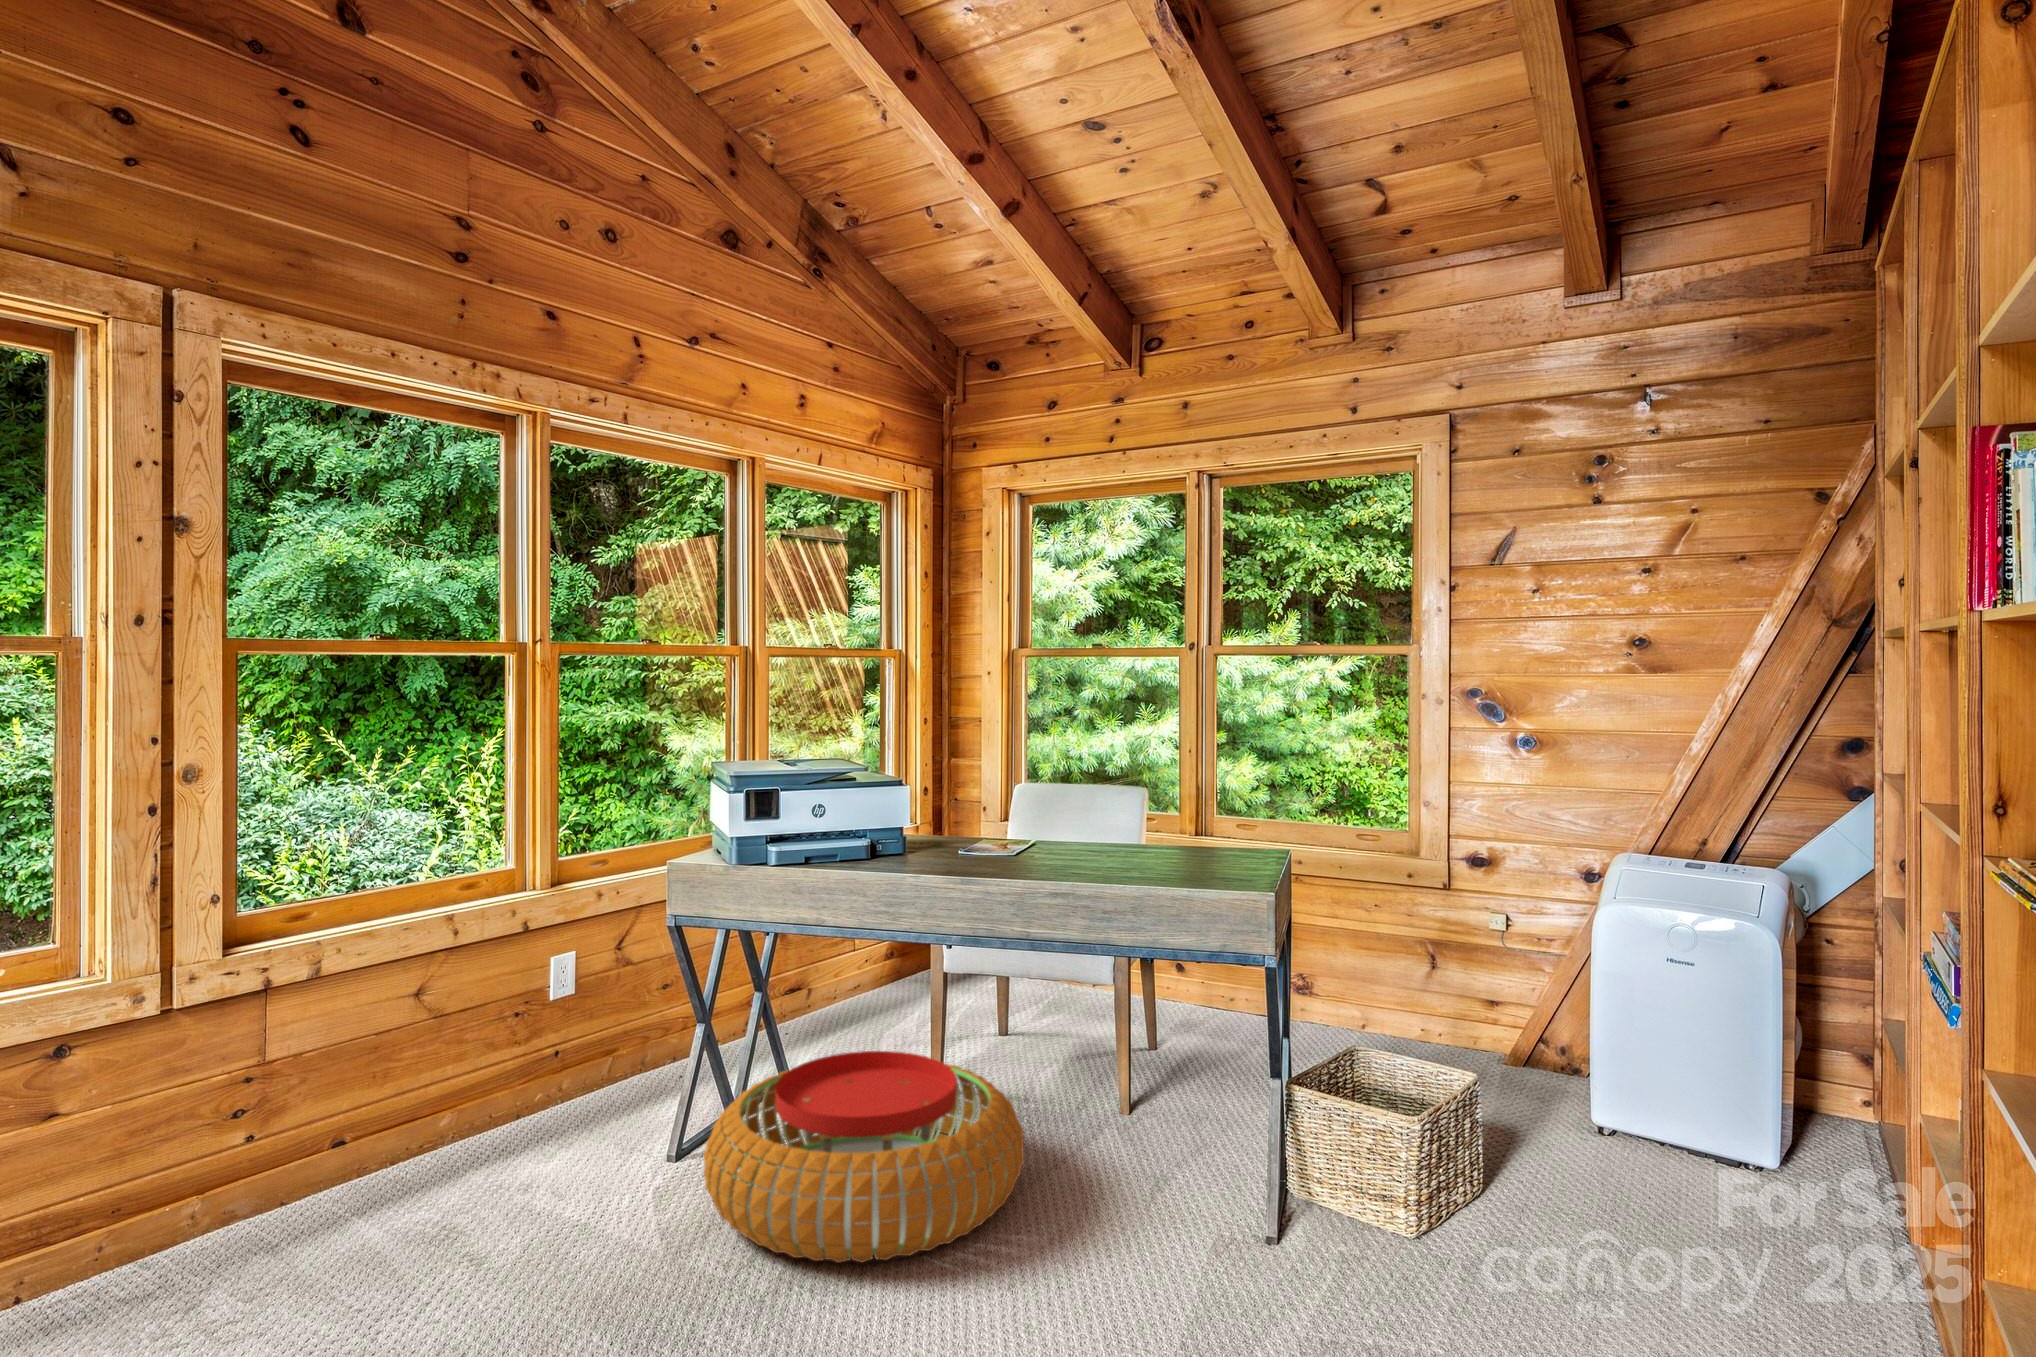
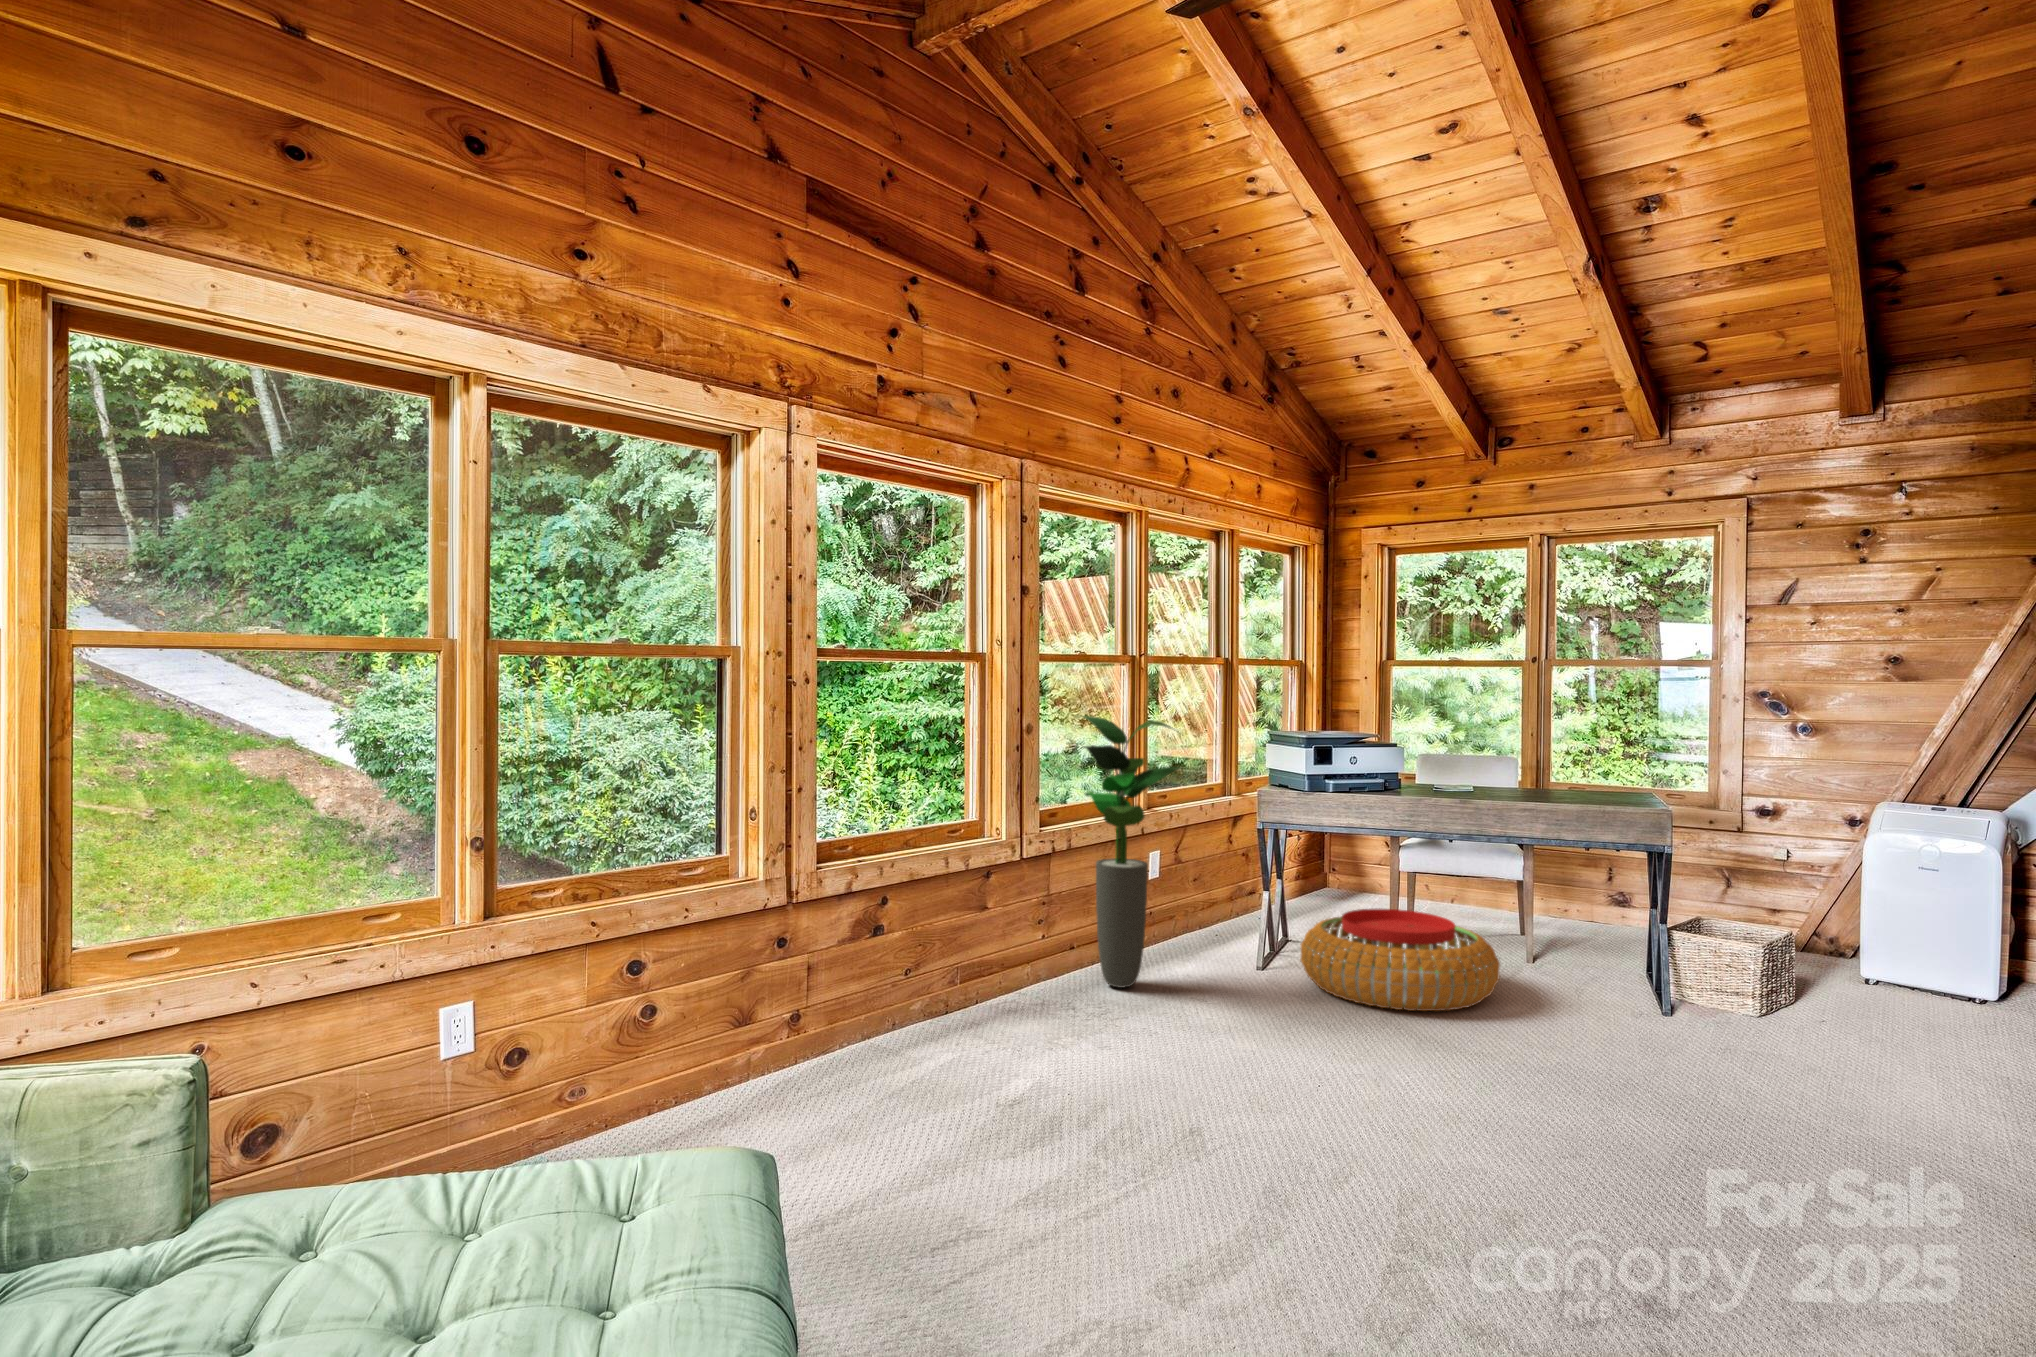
potted plant: none [244,747,488,1233] -> present [1083,716,1180,988]

